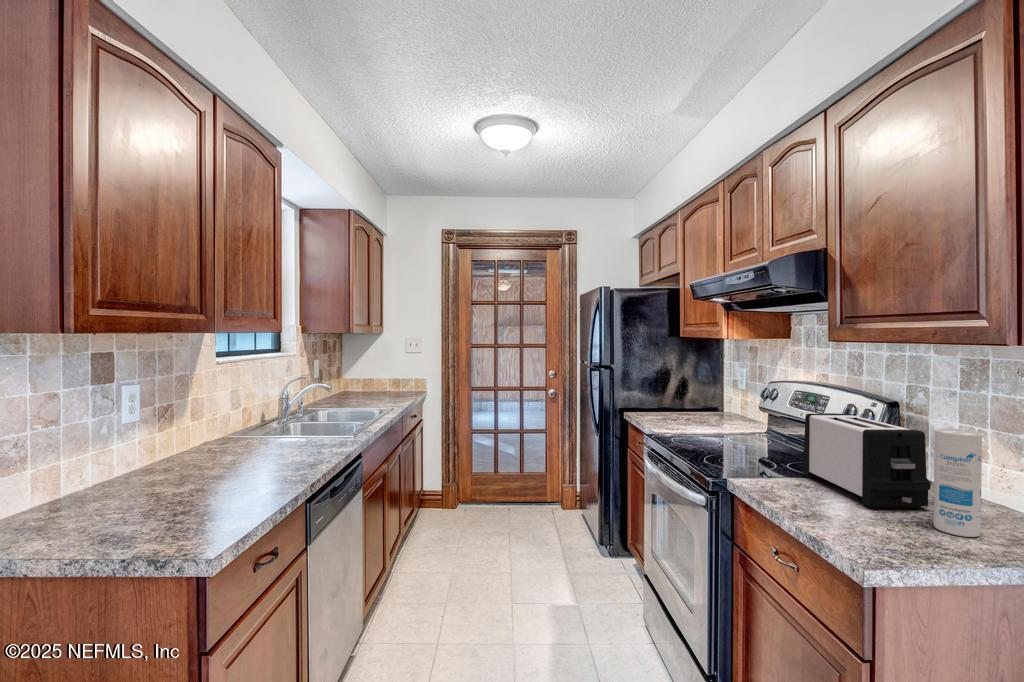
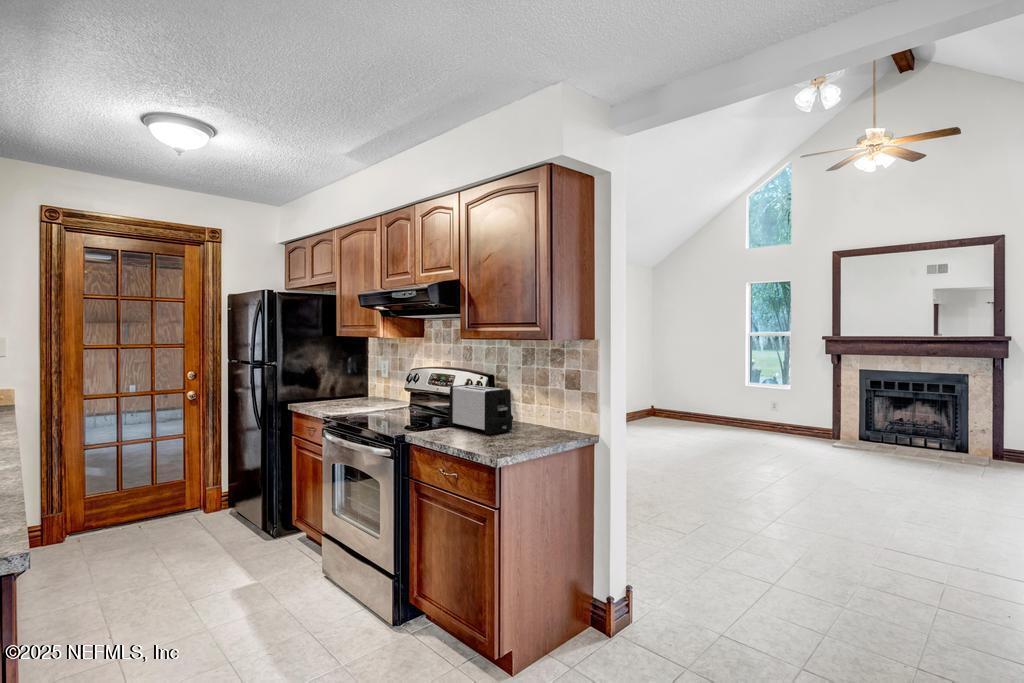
canister: present [934,428,982,537] -> none [517,386,535,439]

